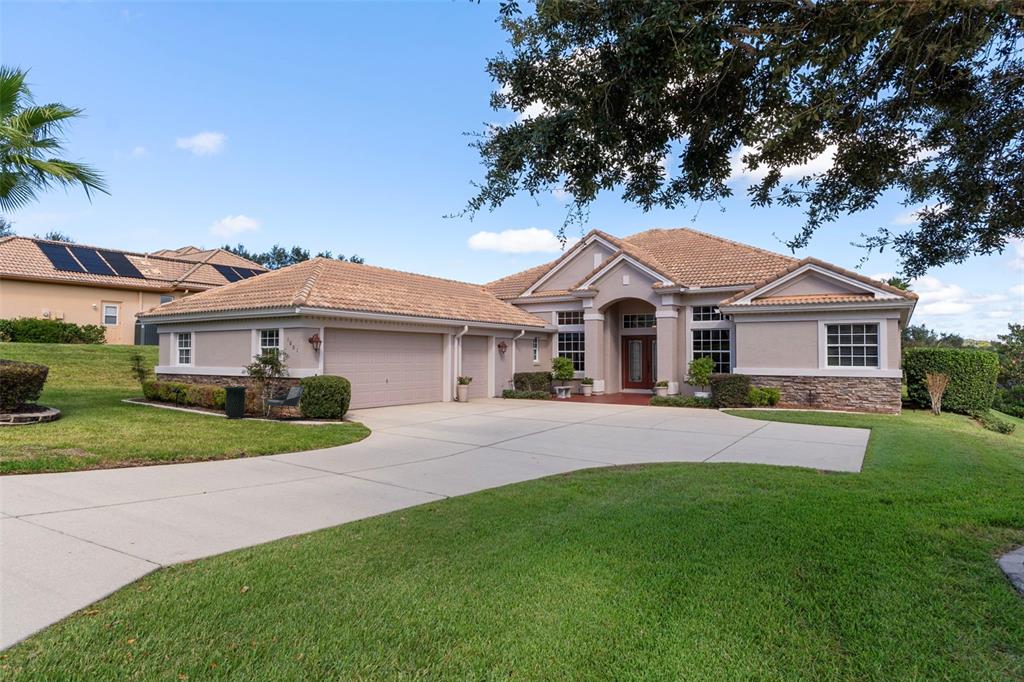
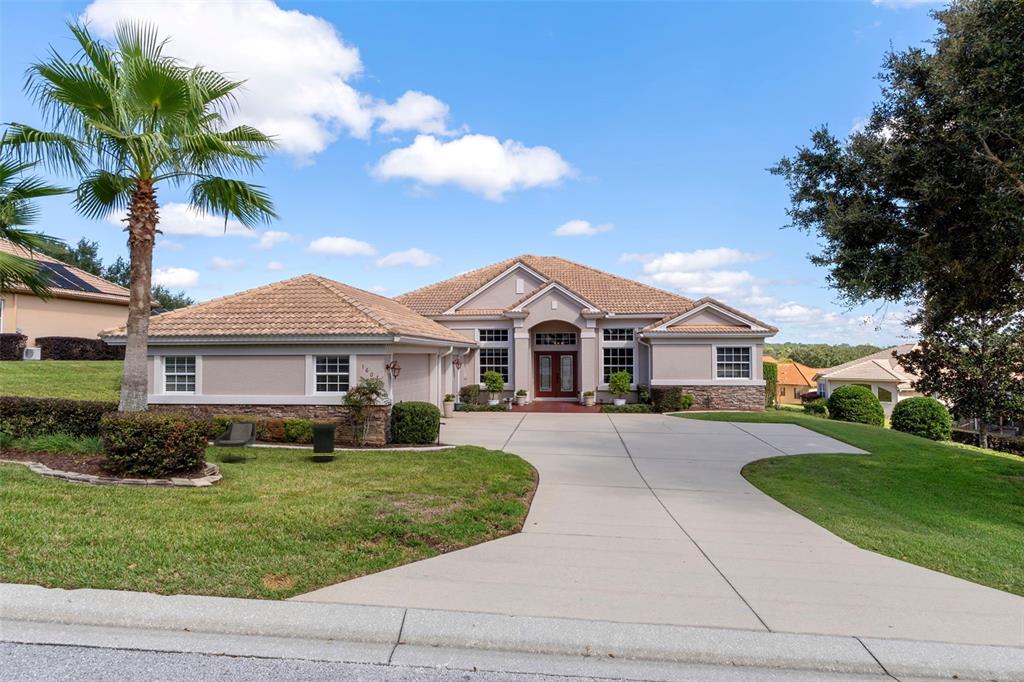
lounge chair: present [266,386,303,421] -> present [214,422,257,464]

